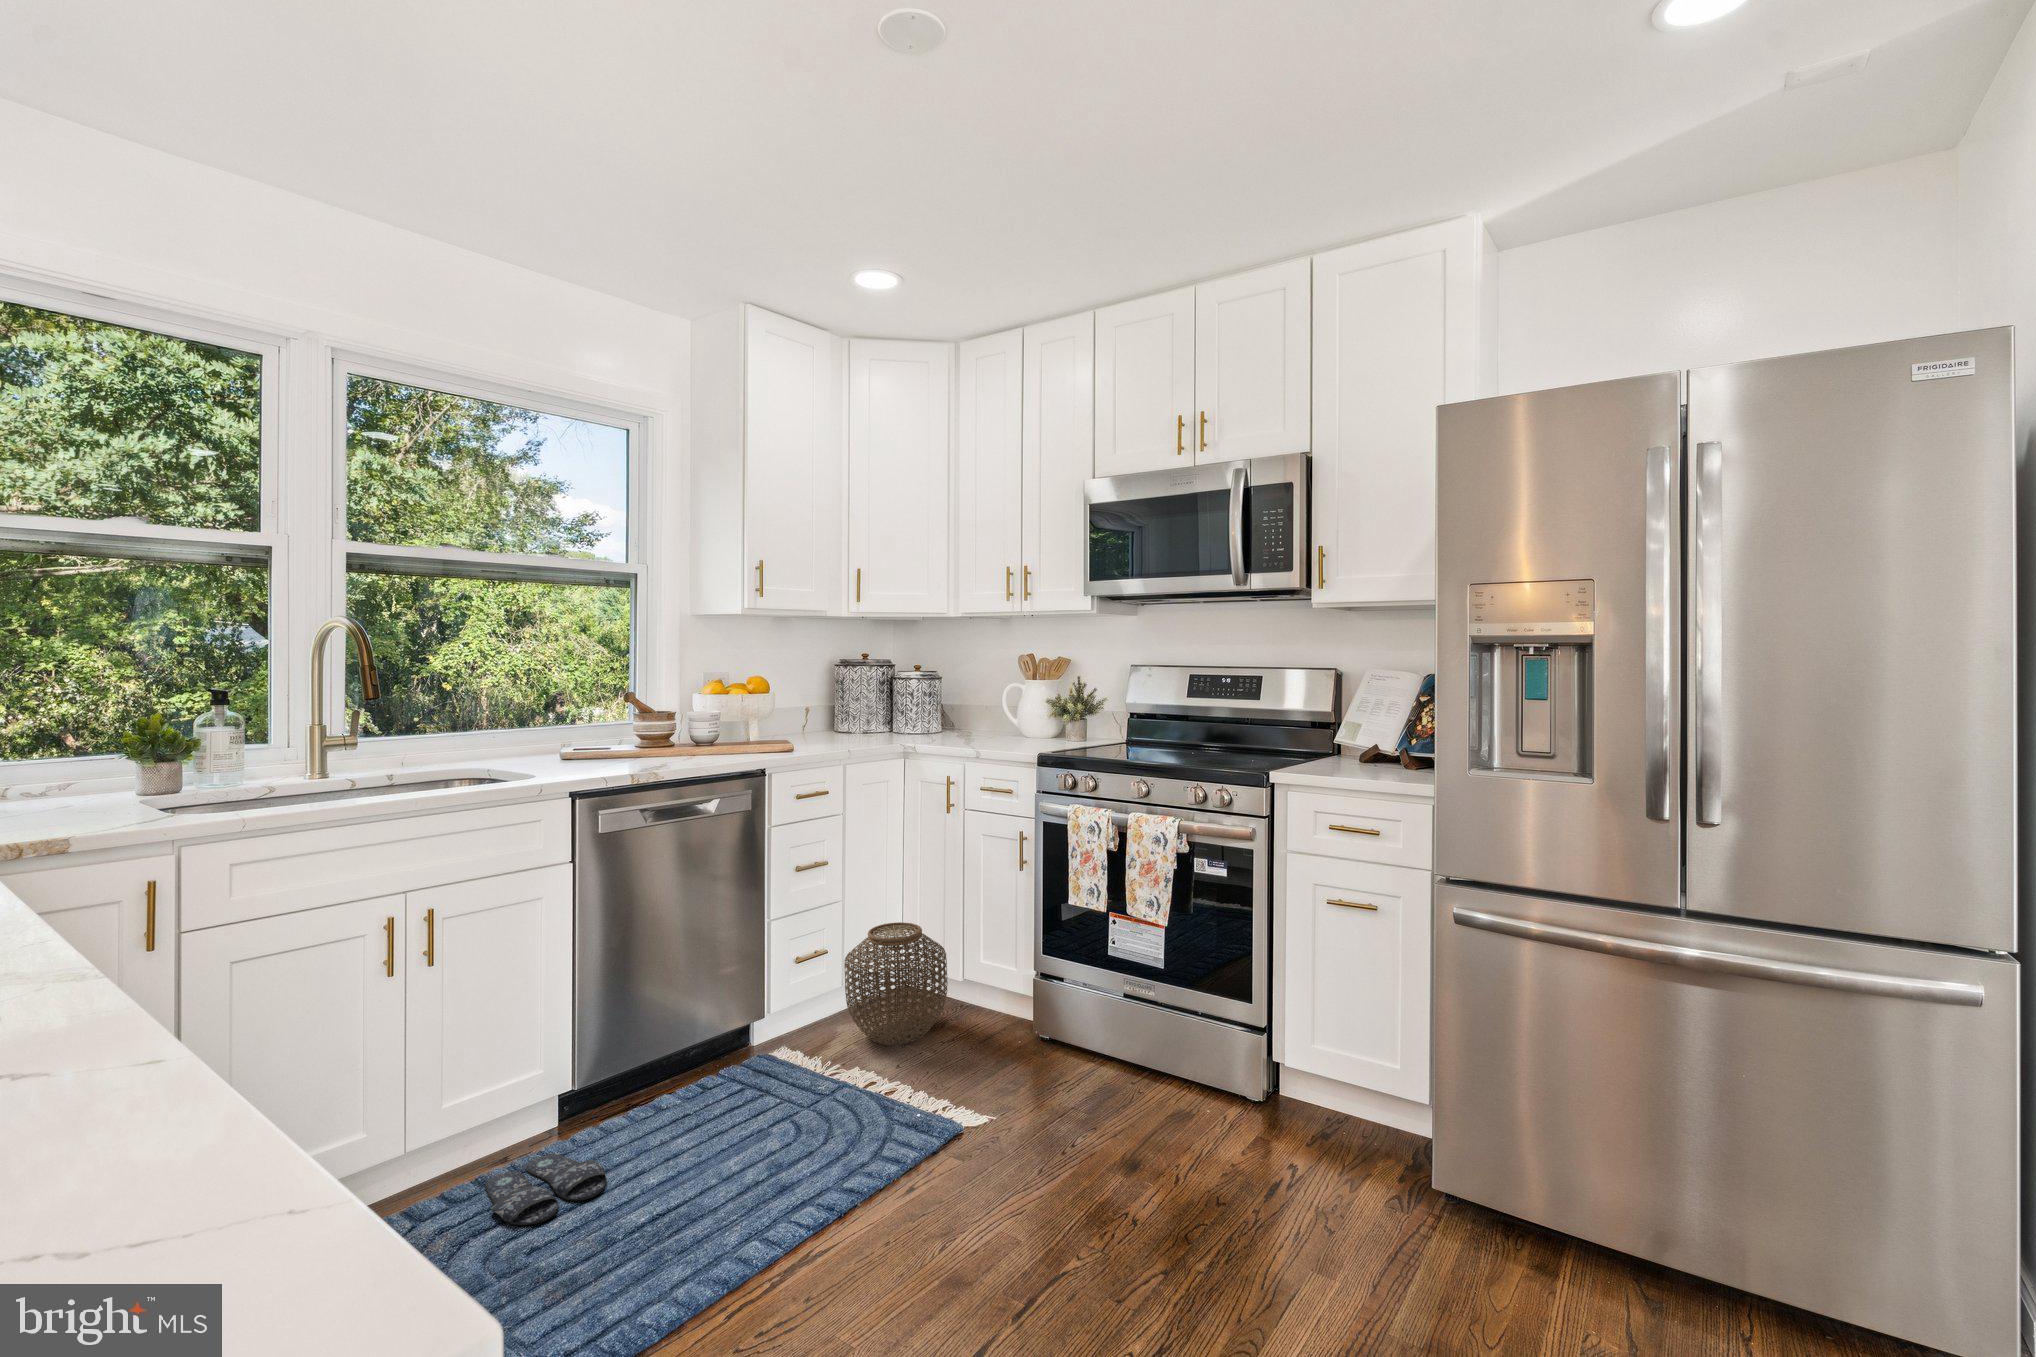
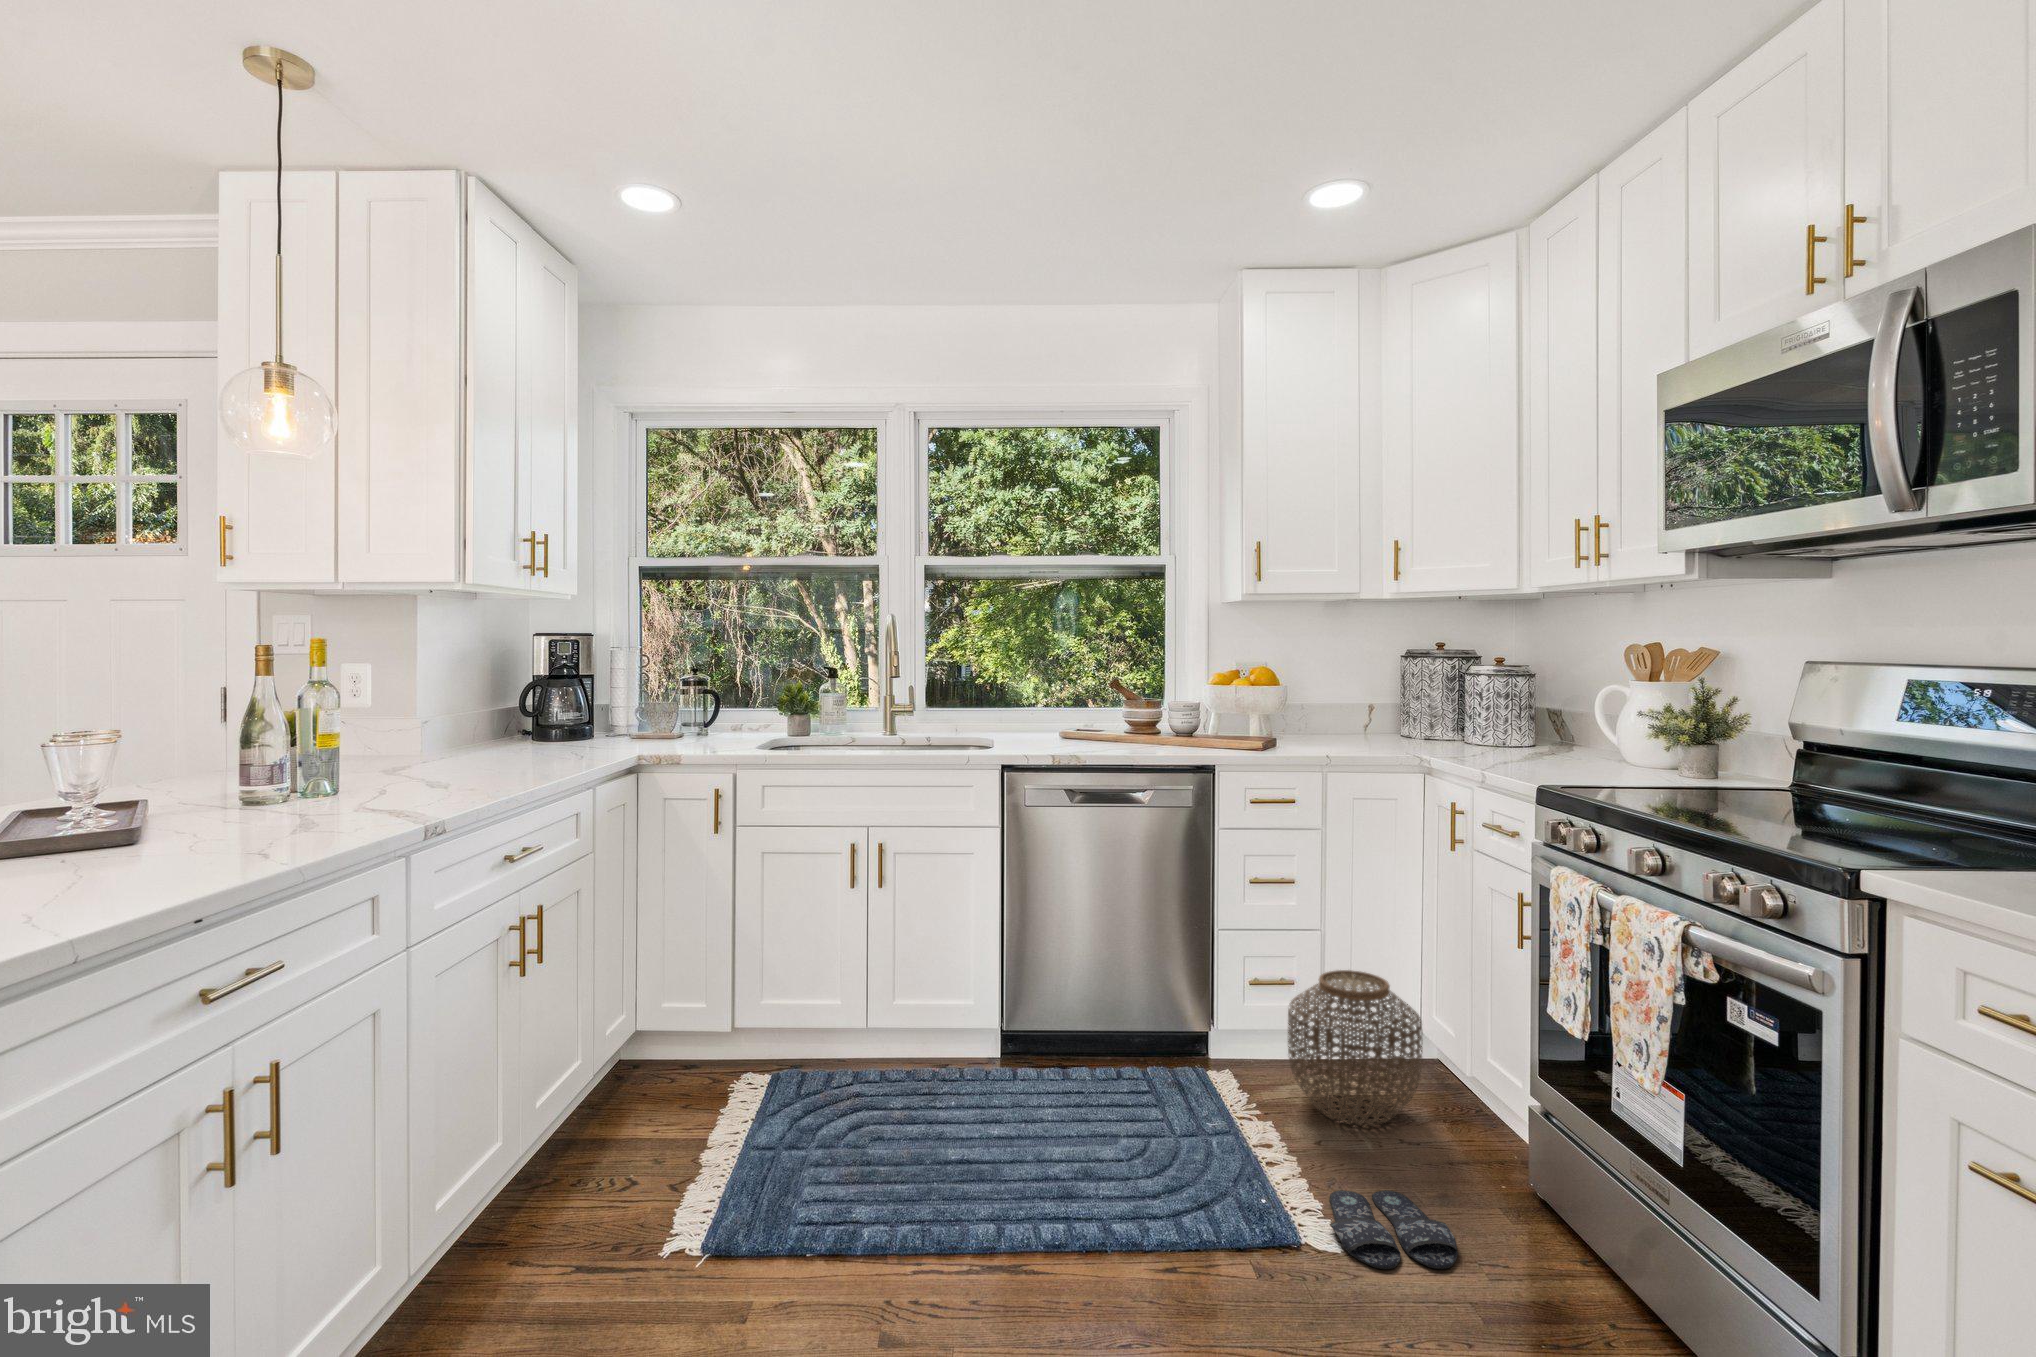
slippers: present [485,1154,606,1225] -> present [1330,1190,1458,1269]

